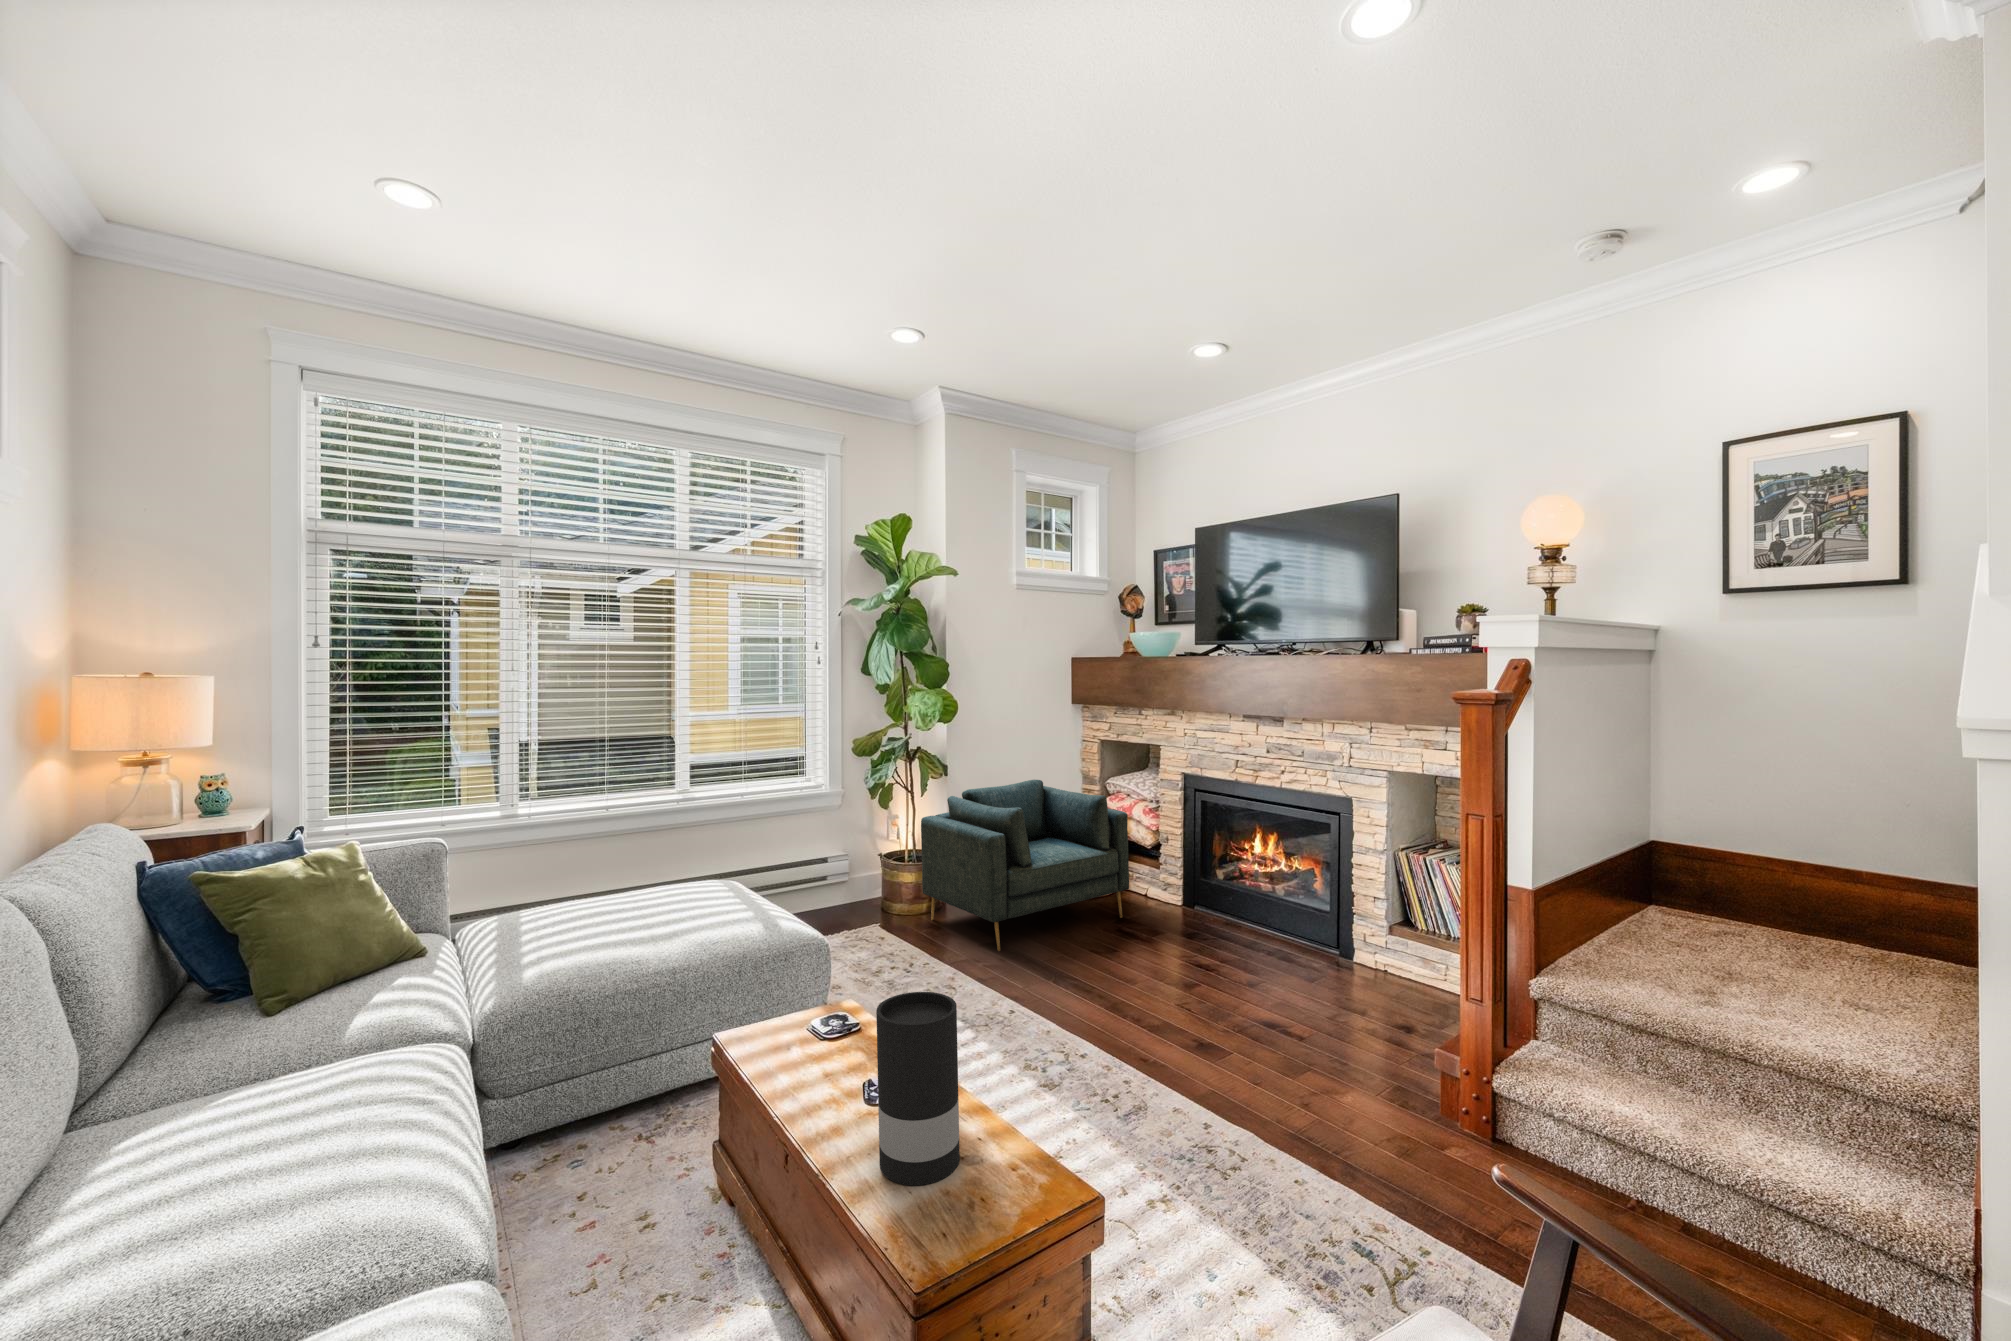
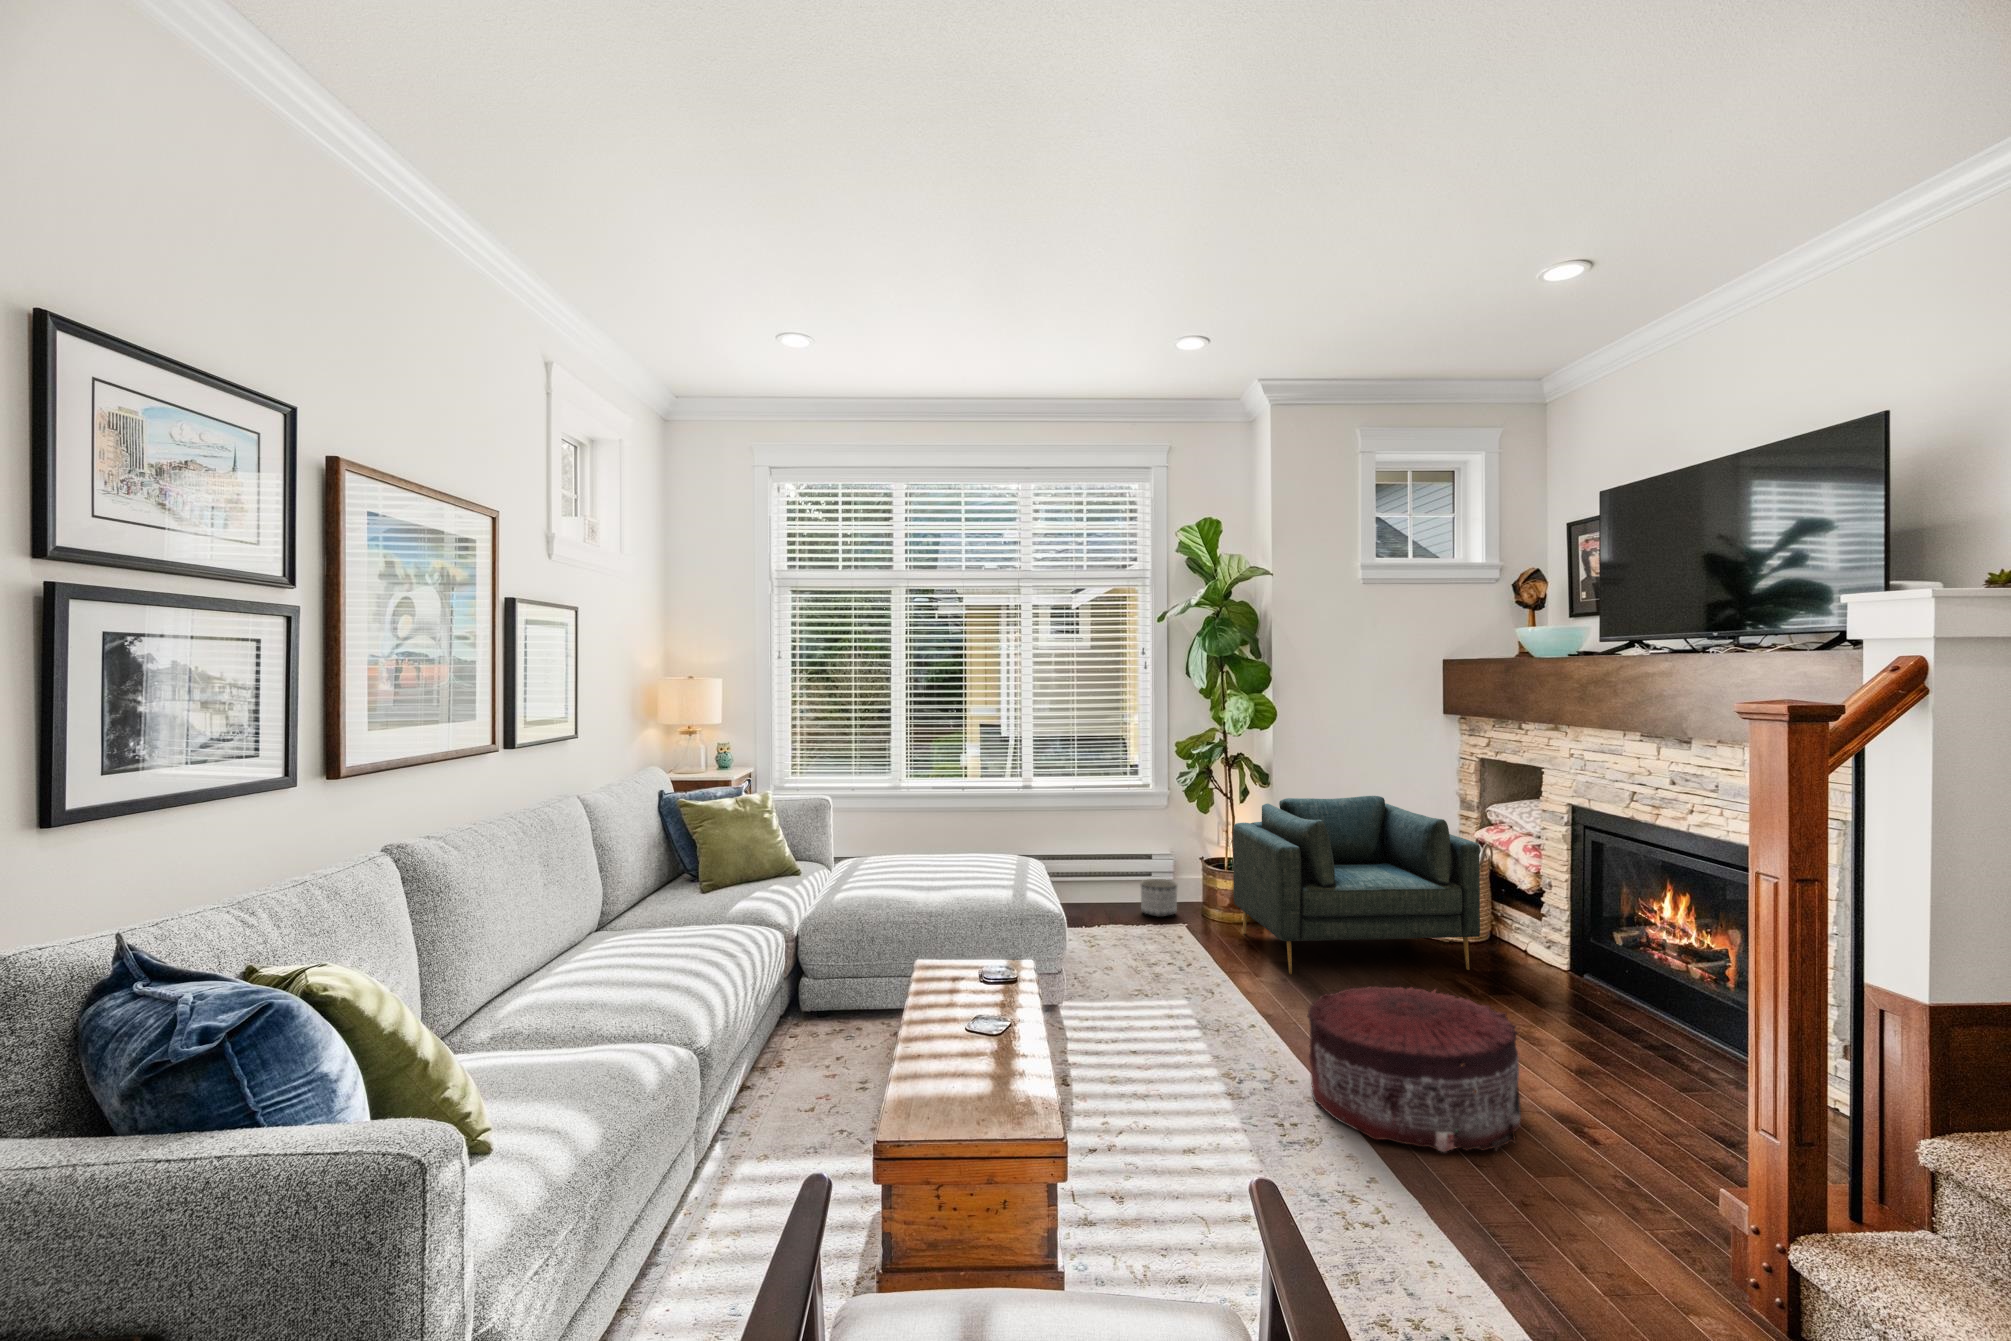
planter: none [823,879,860,917] -> present [1141,879,1177,917]
pouf: none [1093,944,1273,1091] -> present [1308,986,1521,1152]
vase: present [876,992,960,1185] -> none [925,929,994,1088]

